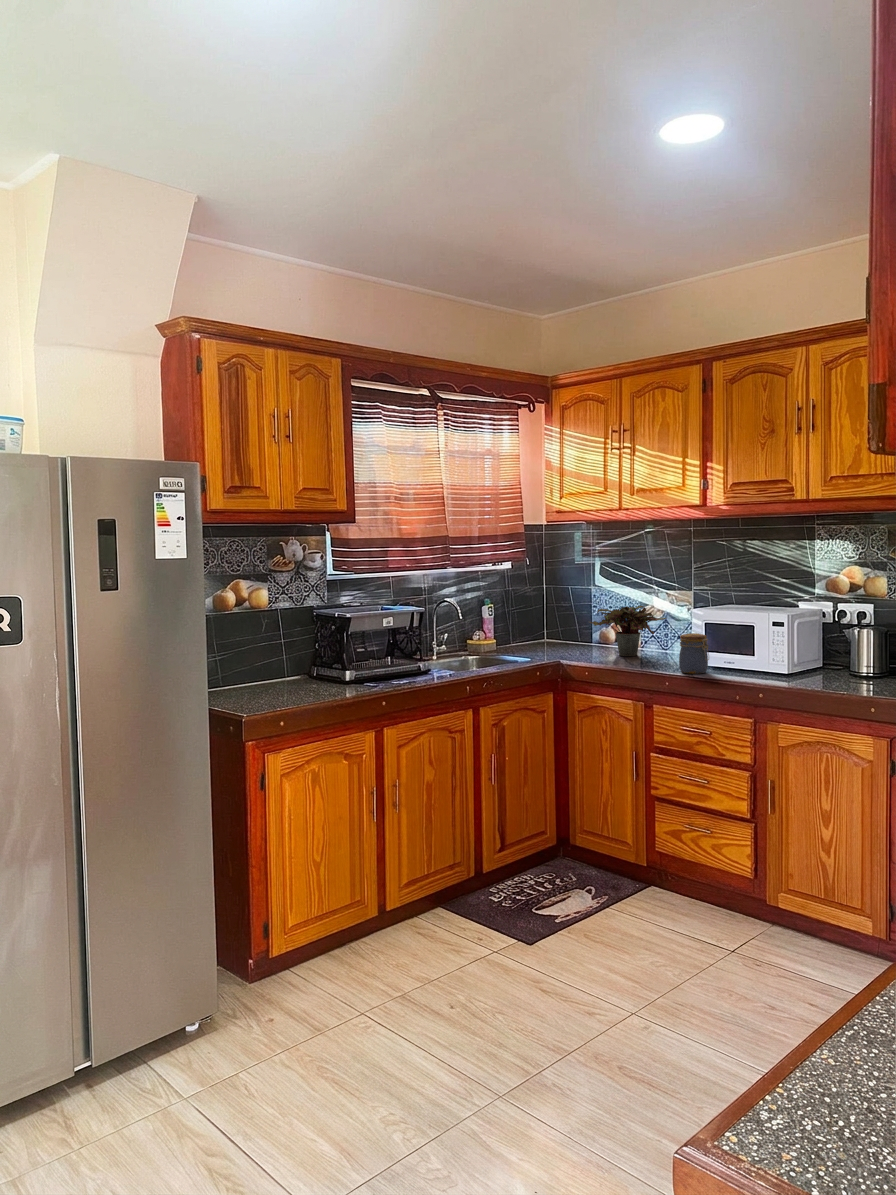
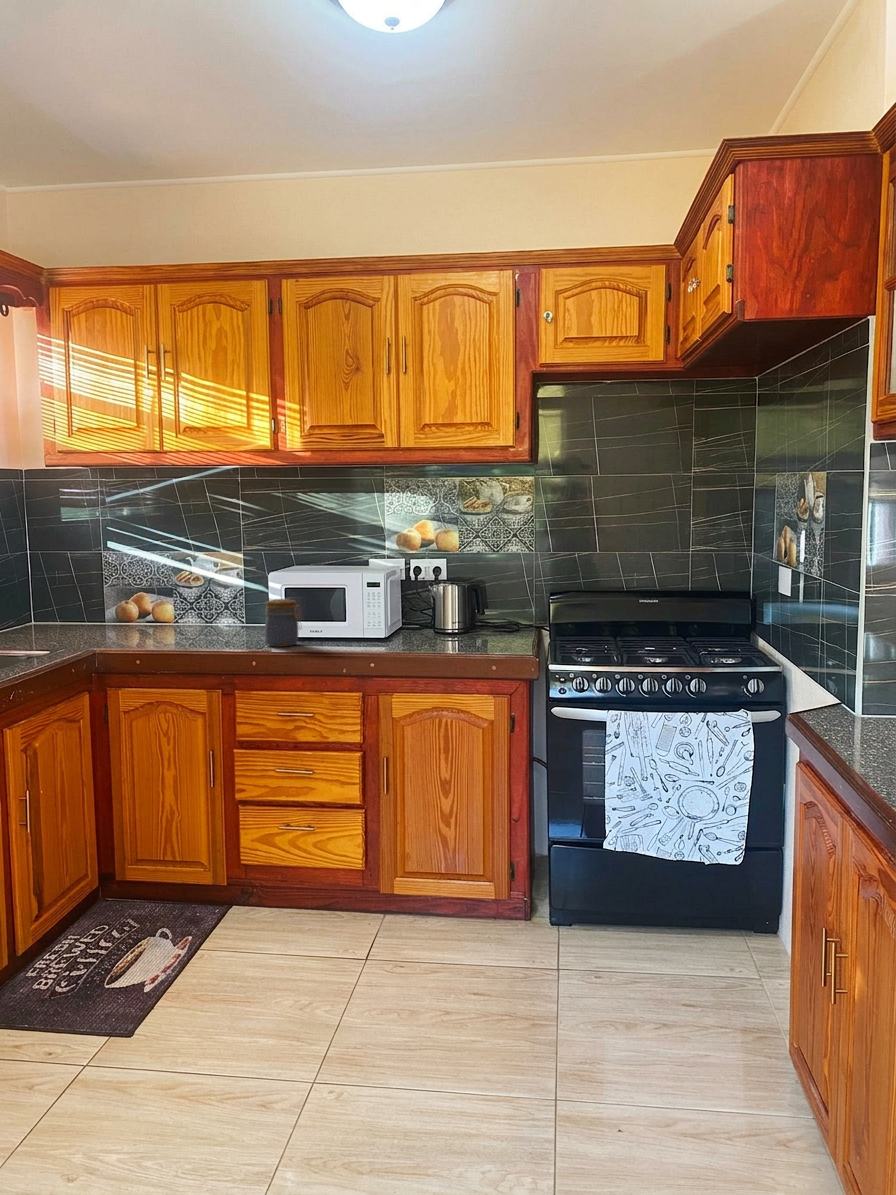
potted plant: present [590,606,667,656] -> none [119,571,219,633]

